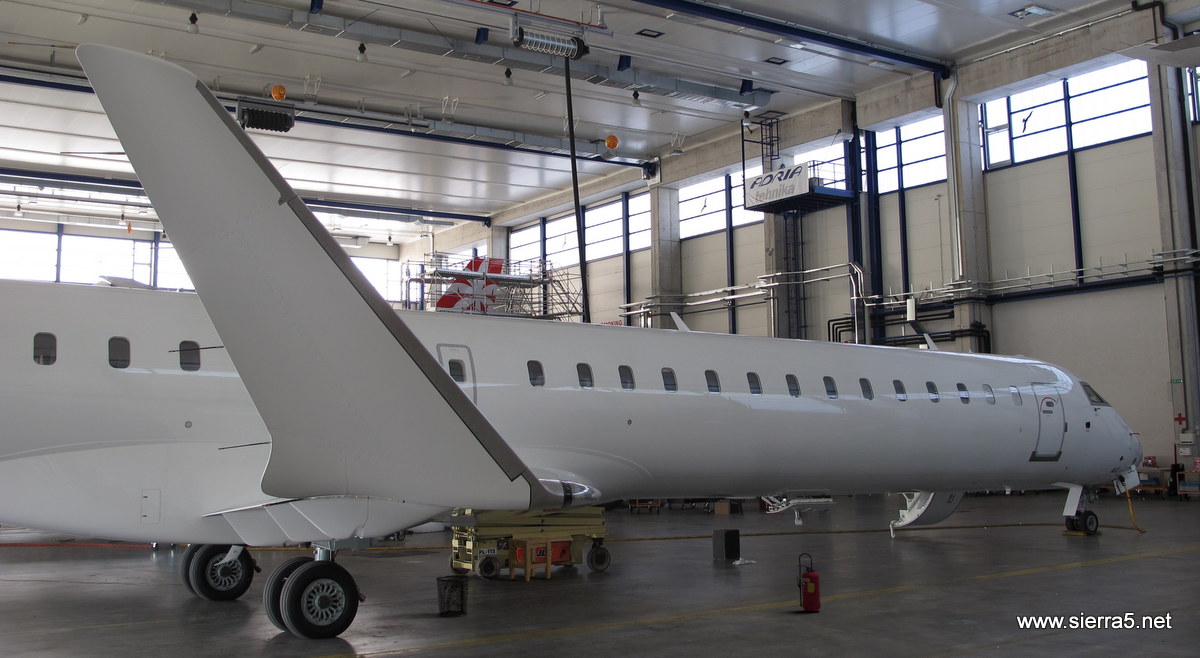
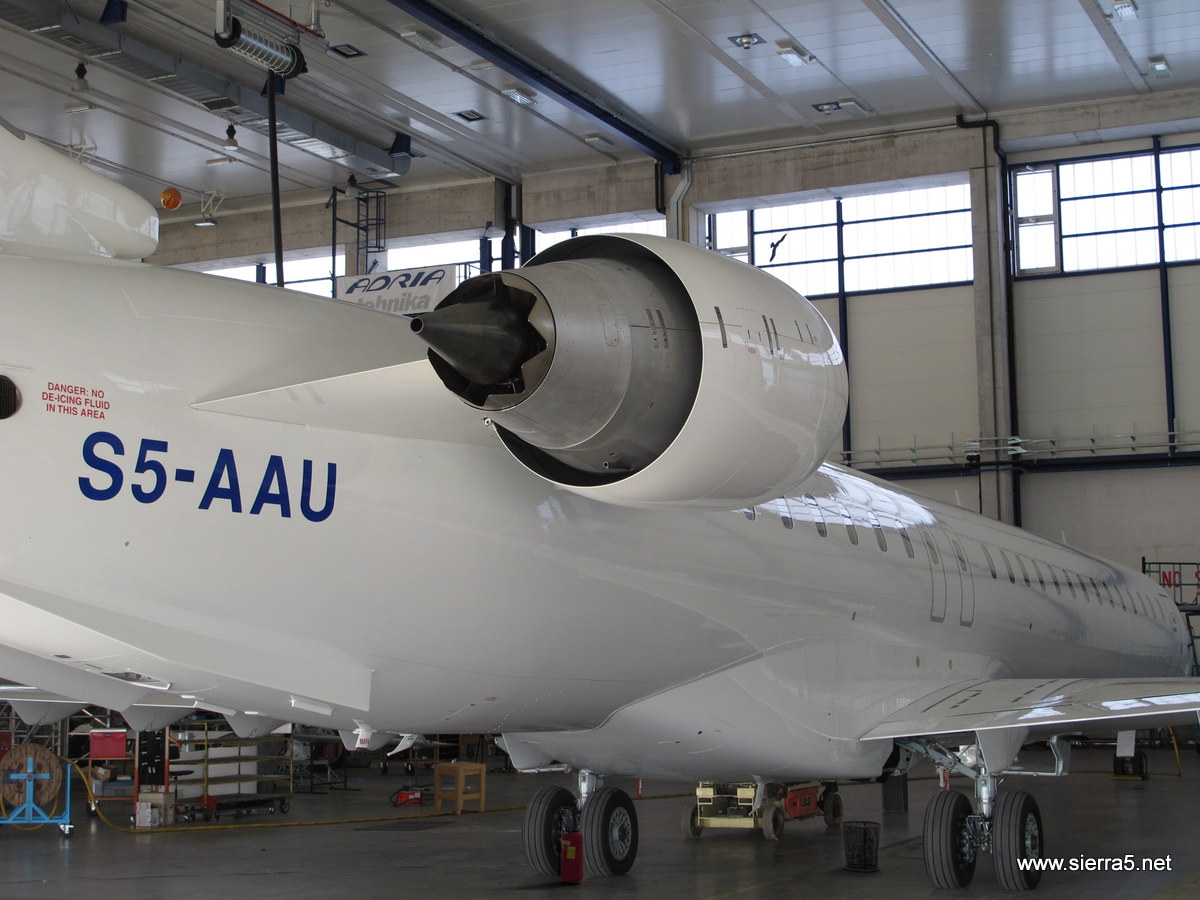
fire extinguisher: present [797,553,821,612] -> present [556,808,583,884]
waste bin: present [436,575,470,617] -> present [840,820,882,872]

